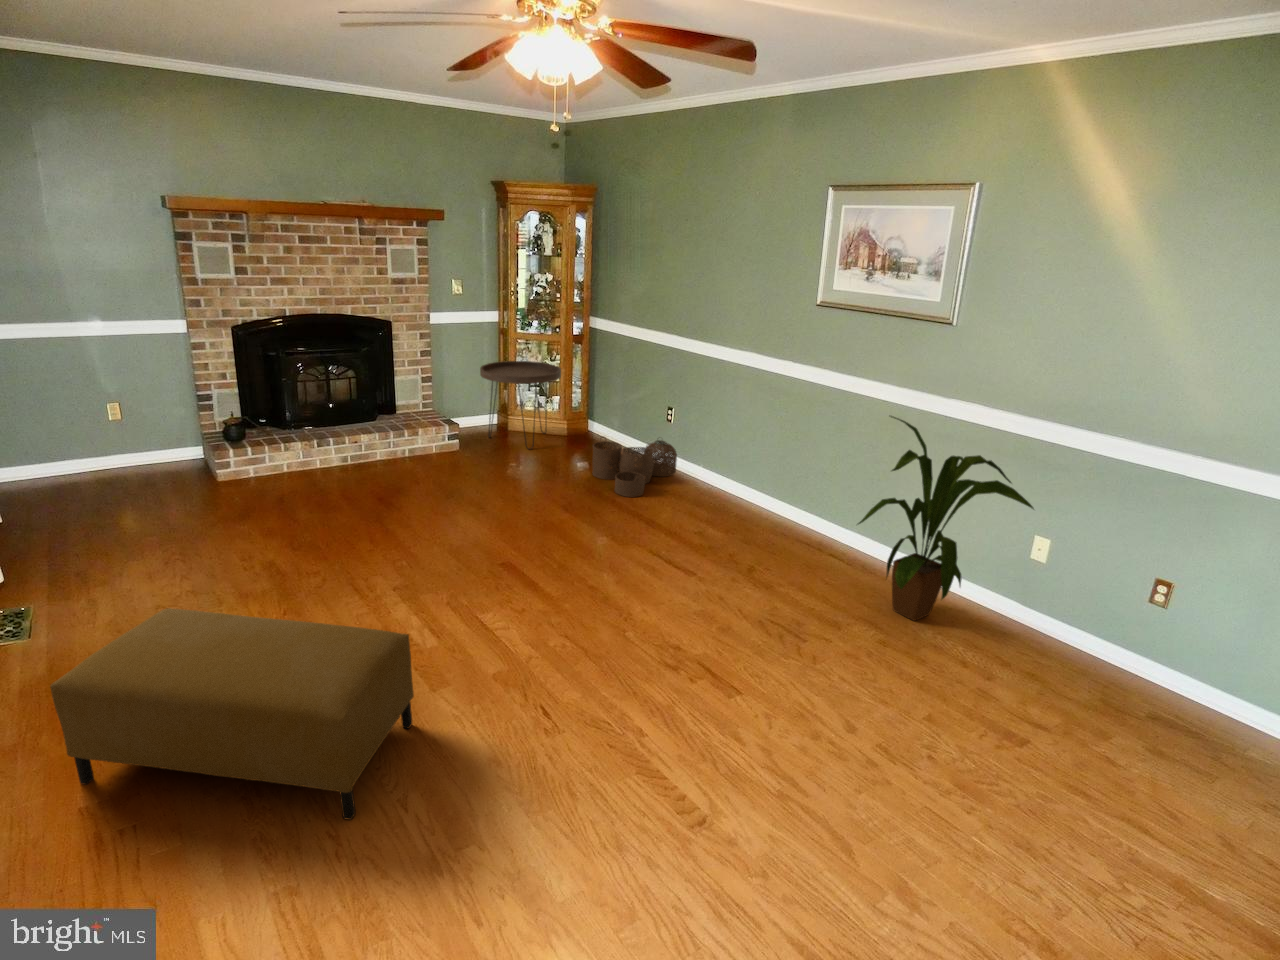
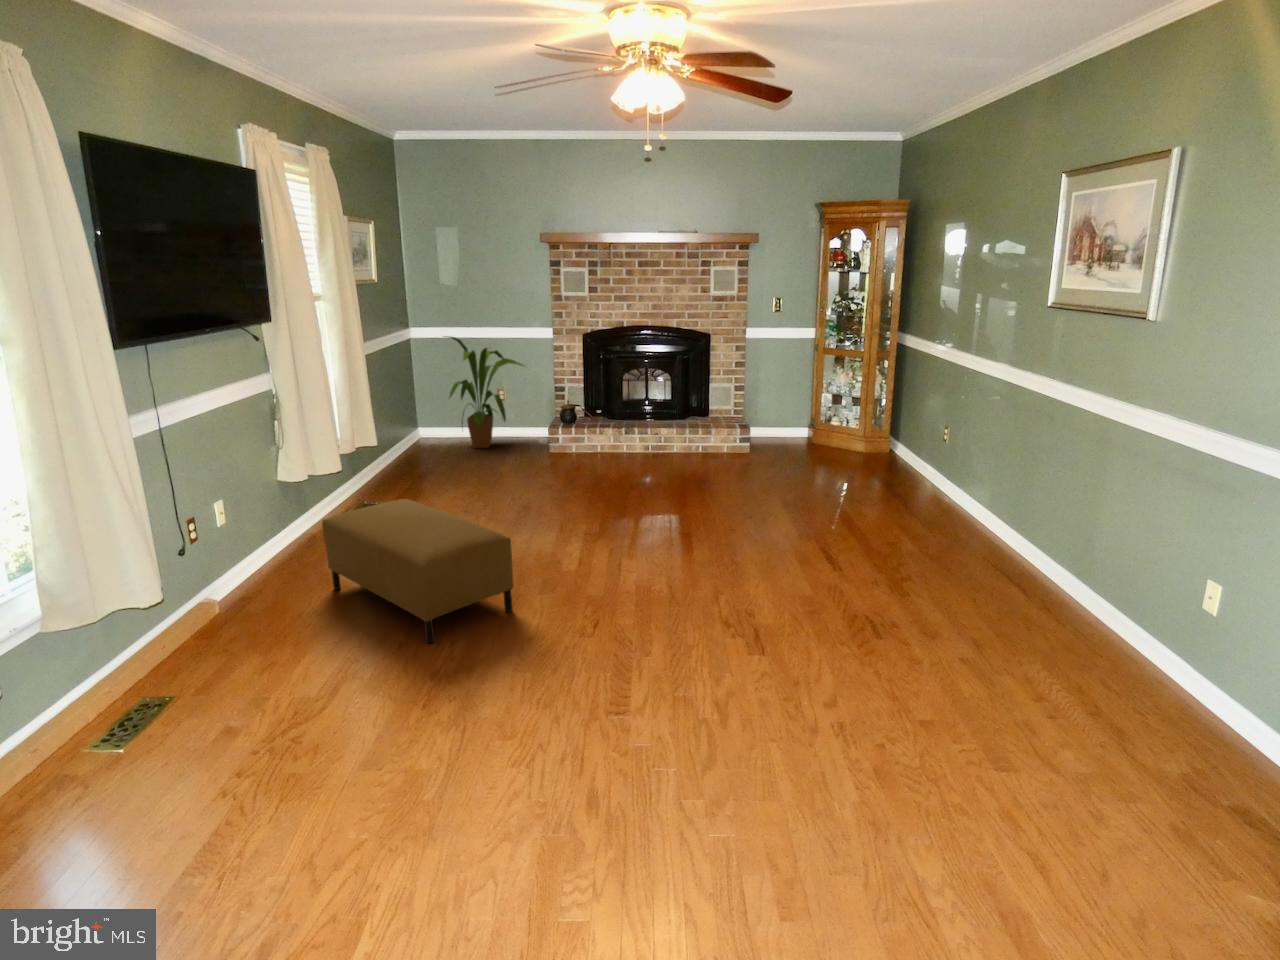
side table: present [480,361,561,449] -> none [777,374,858,460]
house plant: present [858,416,1034,621] -> present [450,337,523,448]
woven basket: present [593,440,677,497] -> none [848,449,946,510]

